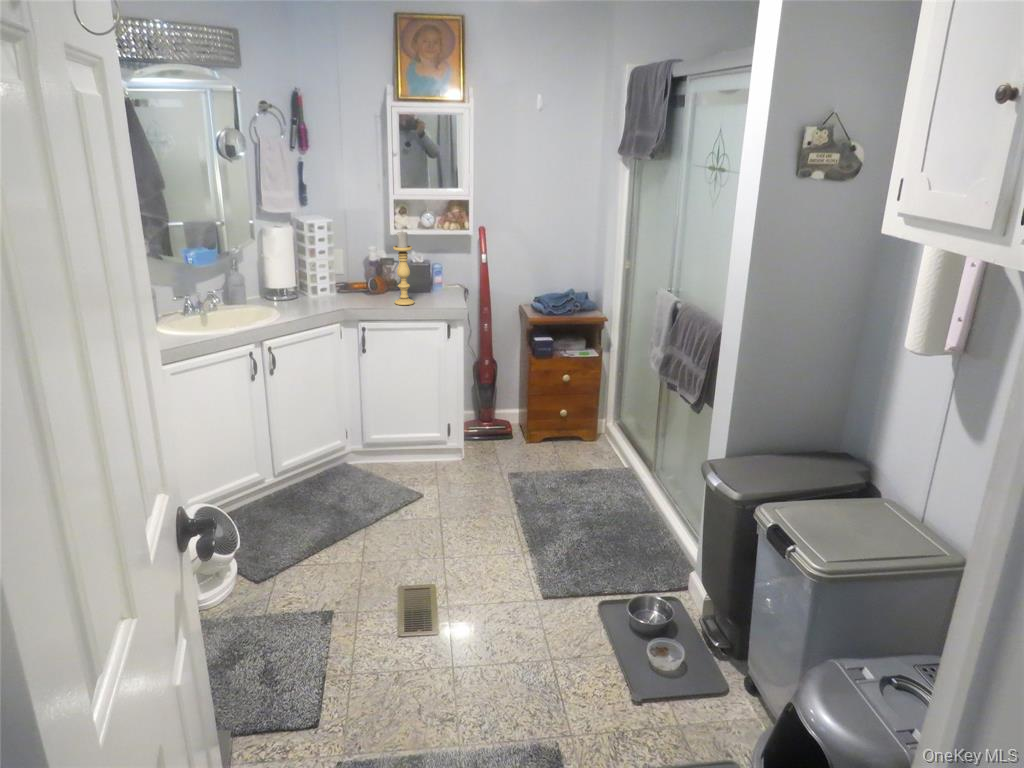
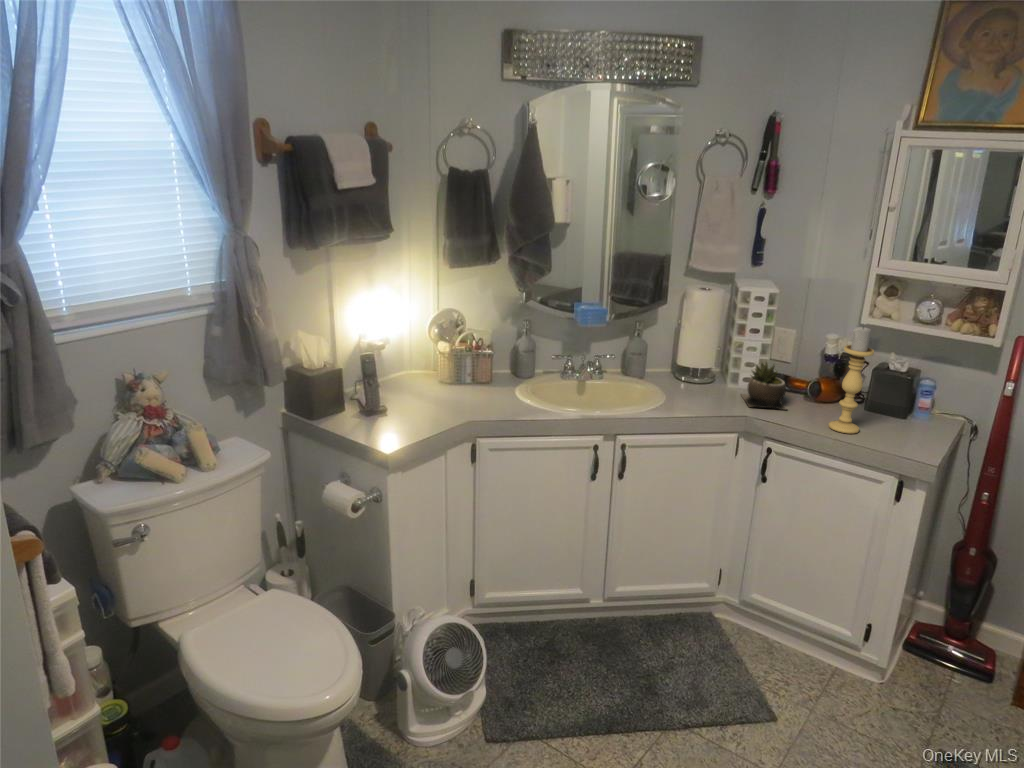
succulent plant: none [325,270,364,304] -> present [741,362,786,410]

